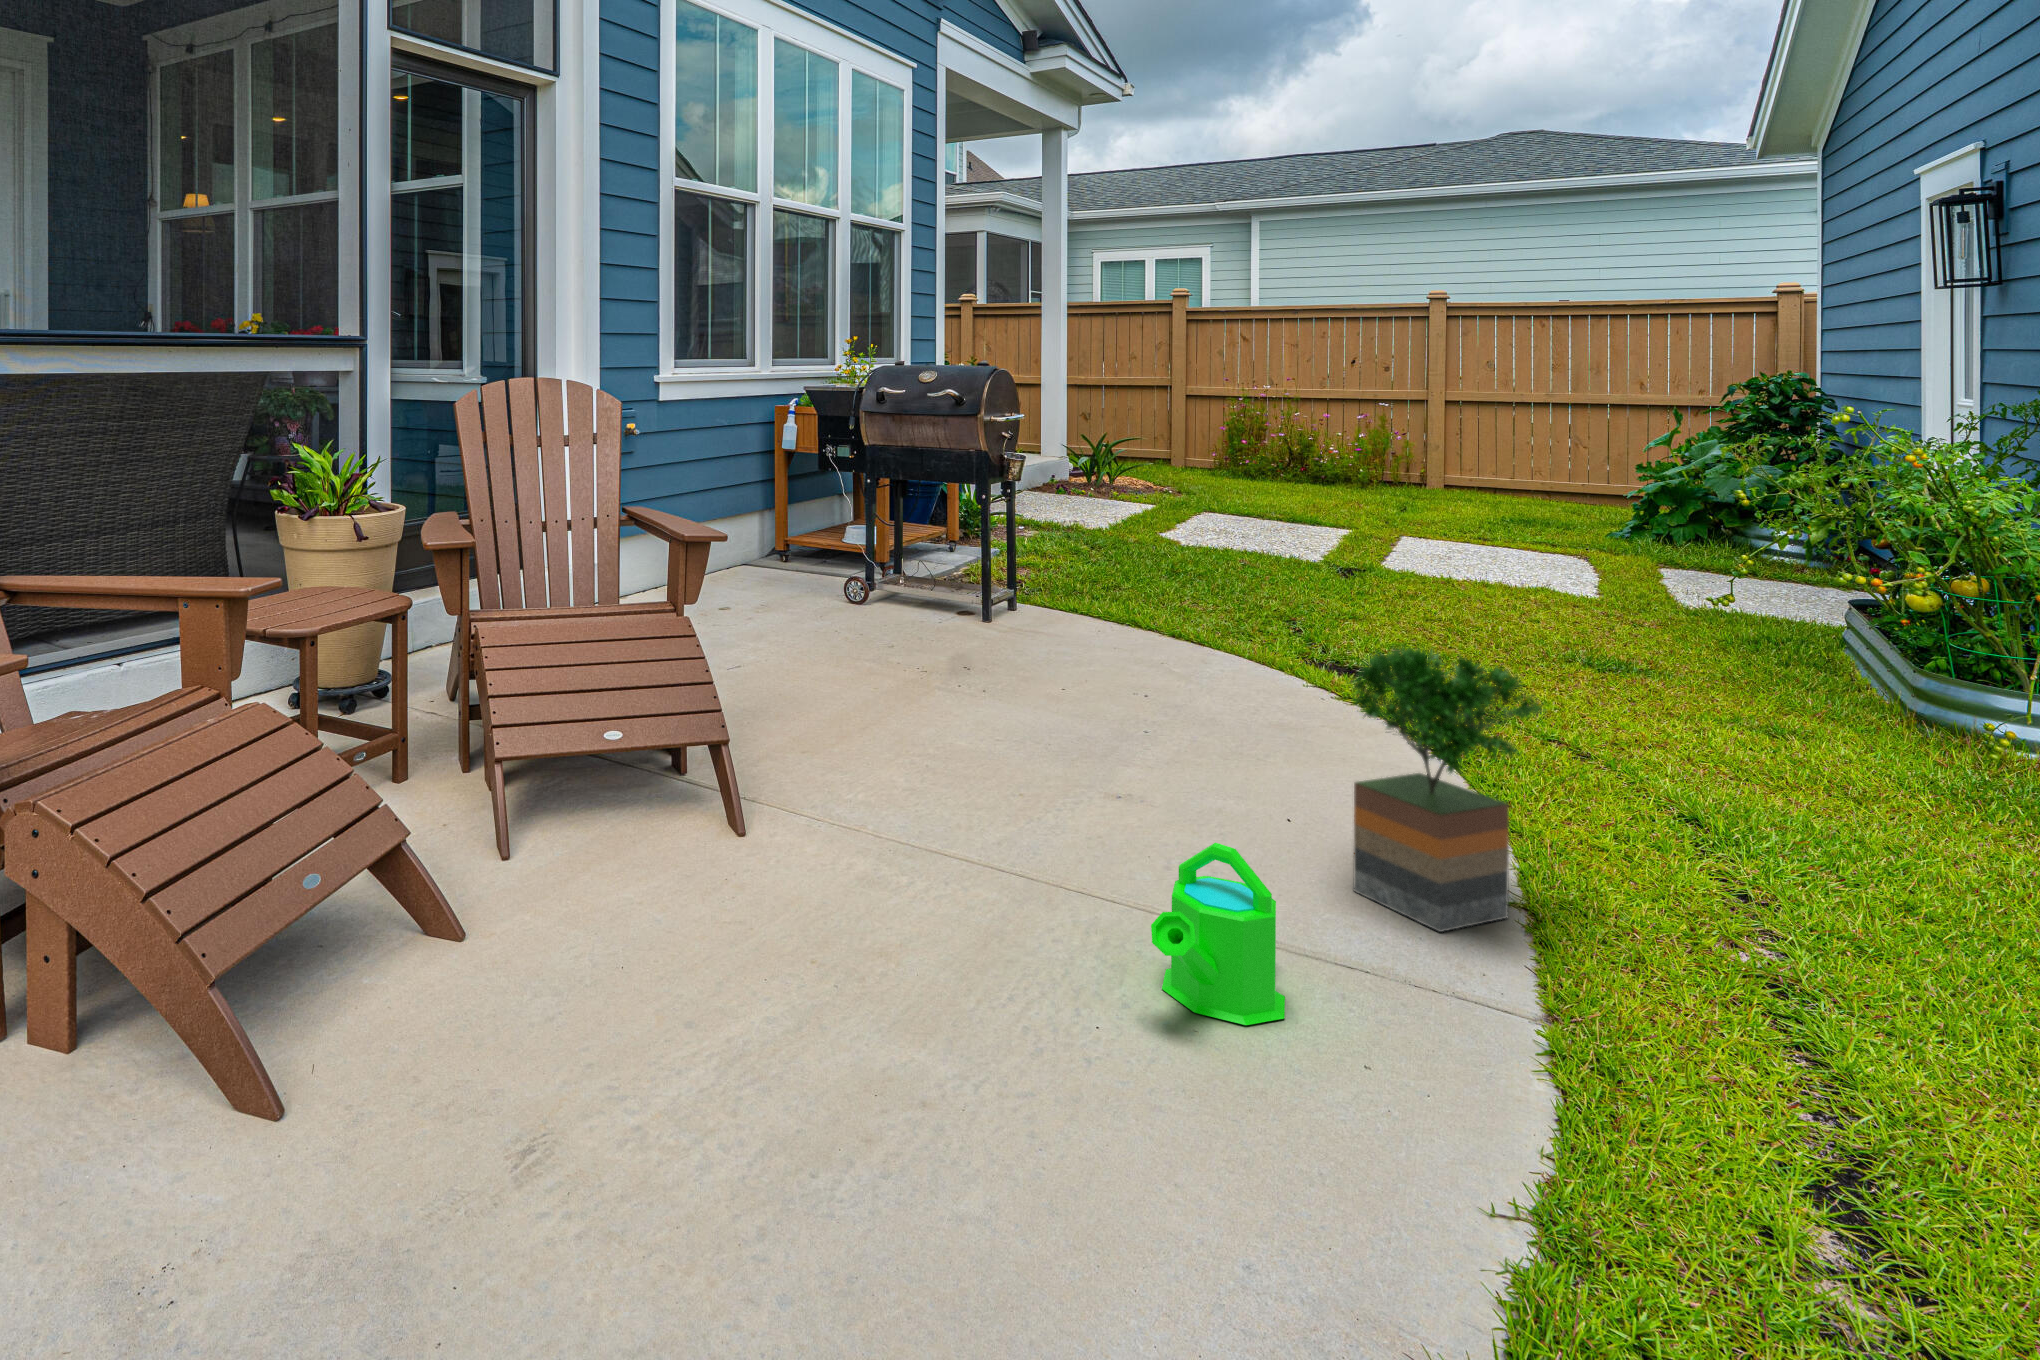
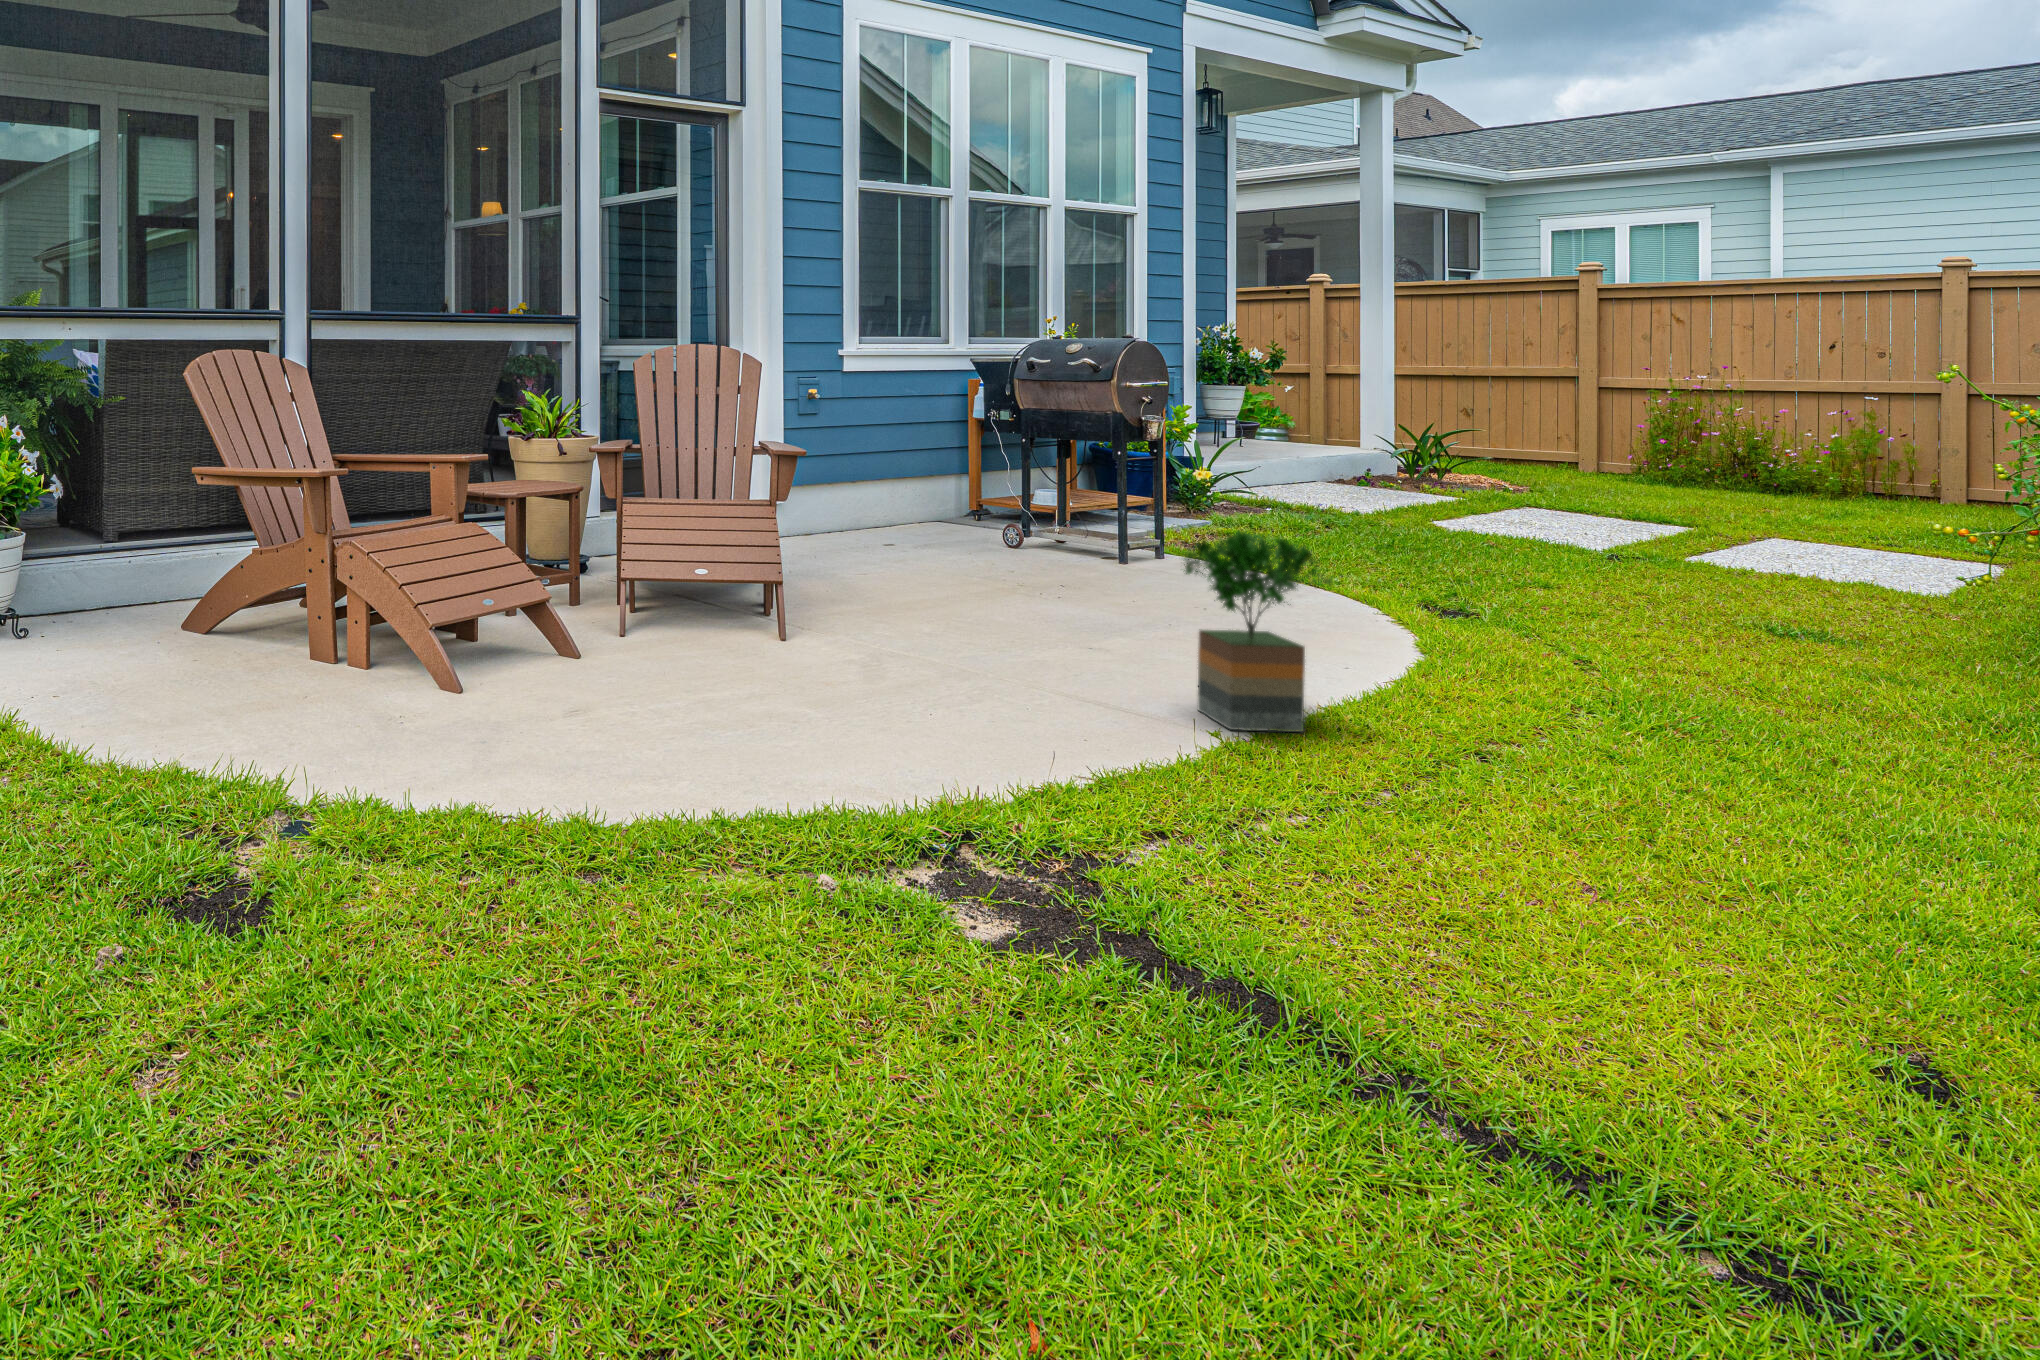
watering can: present [1151,843,1285,1025] -> none [946,631,1068,741]

